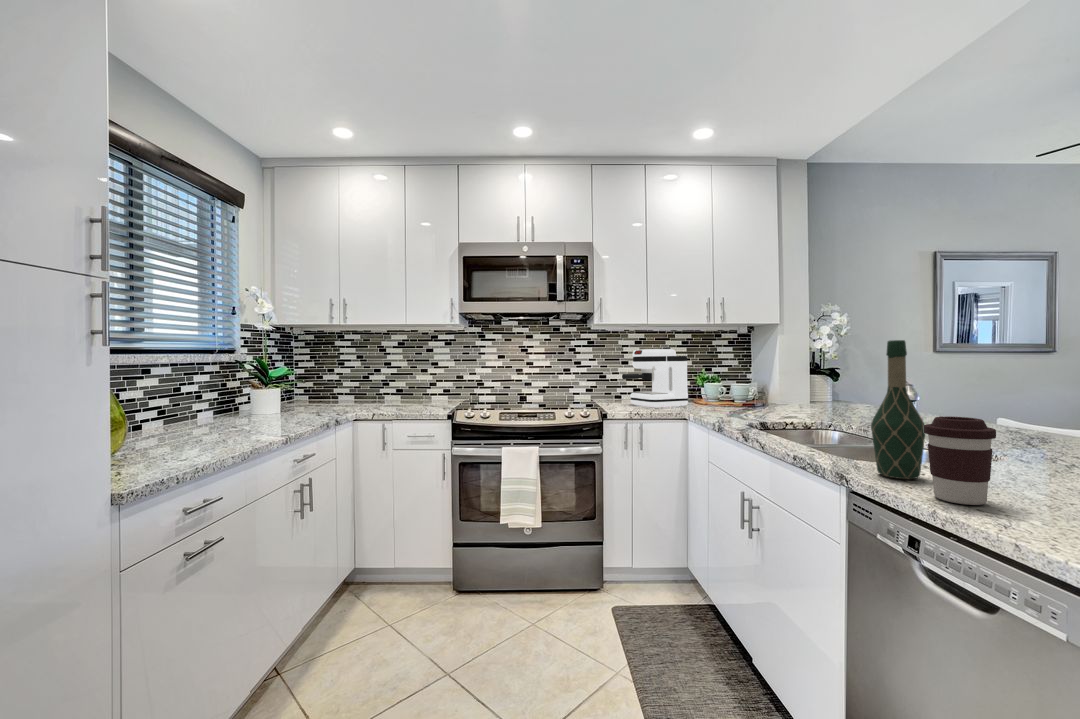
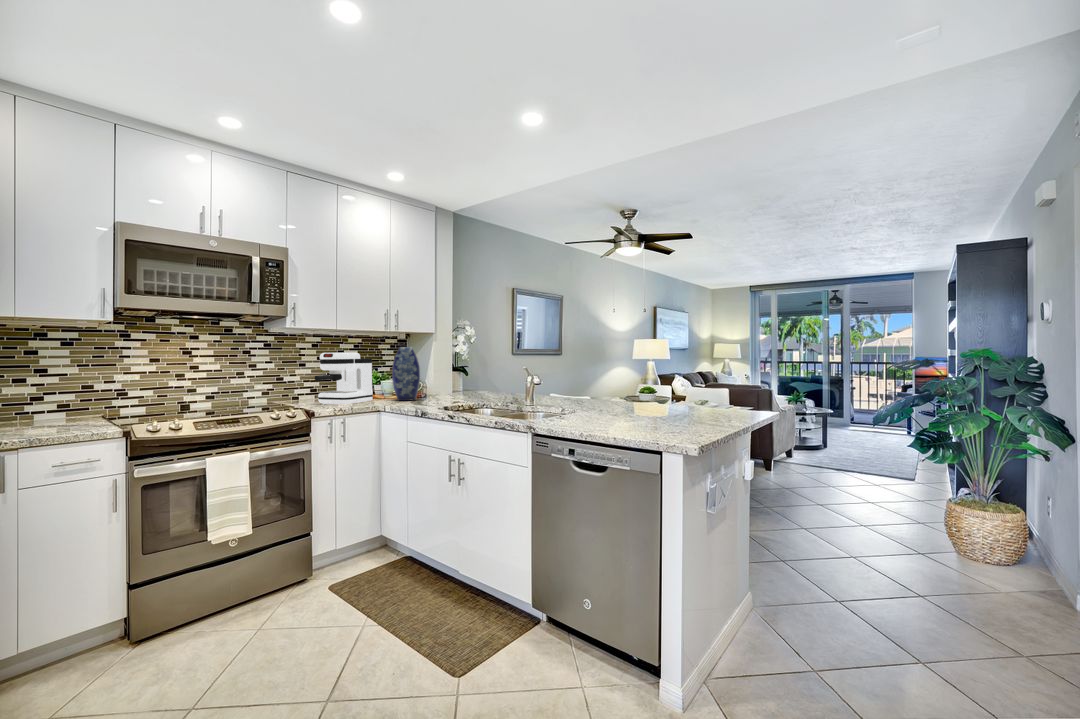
wine bottle: present [871,340,925,479] -> none [549,355,571,424]
vase: none [708,341,743,409] -> present [392,347,420,401]
coffee cup: present [924,416,996,505] -> none [579,390,603,428]

